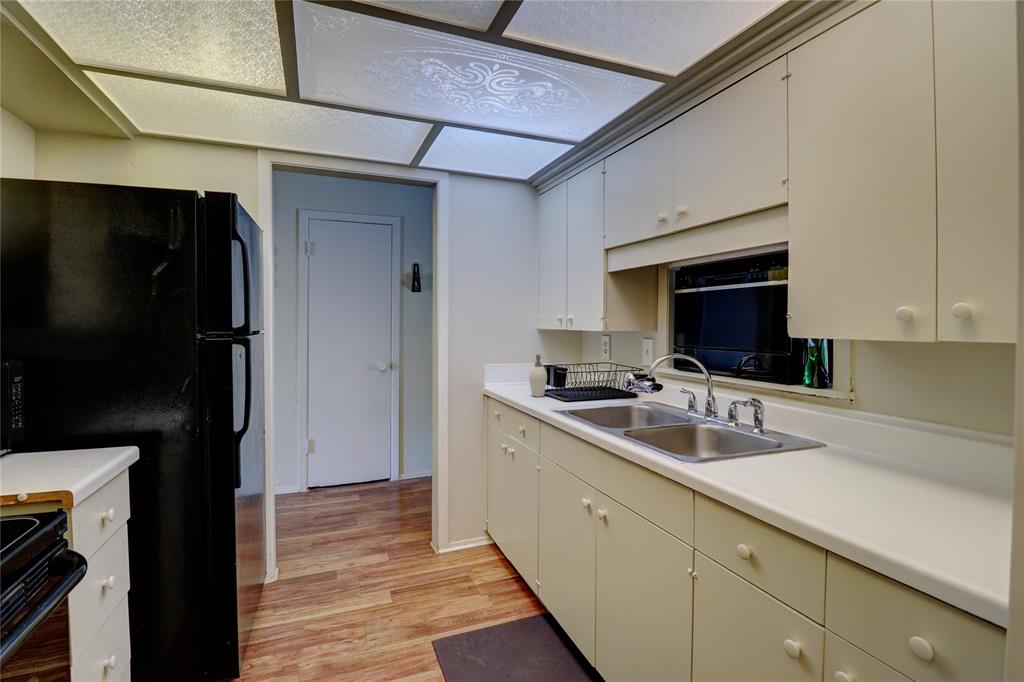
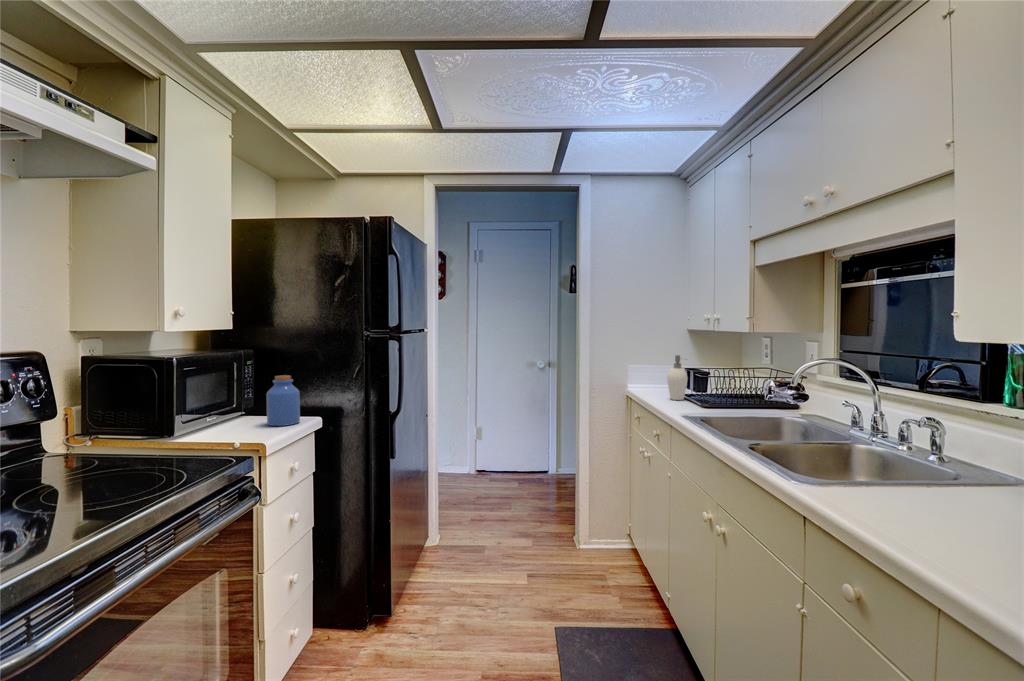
jar: none [37,391,95,462] -> present [266,375,300,426]

